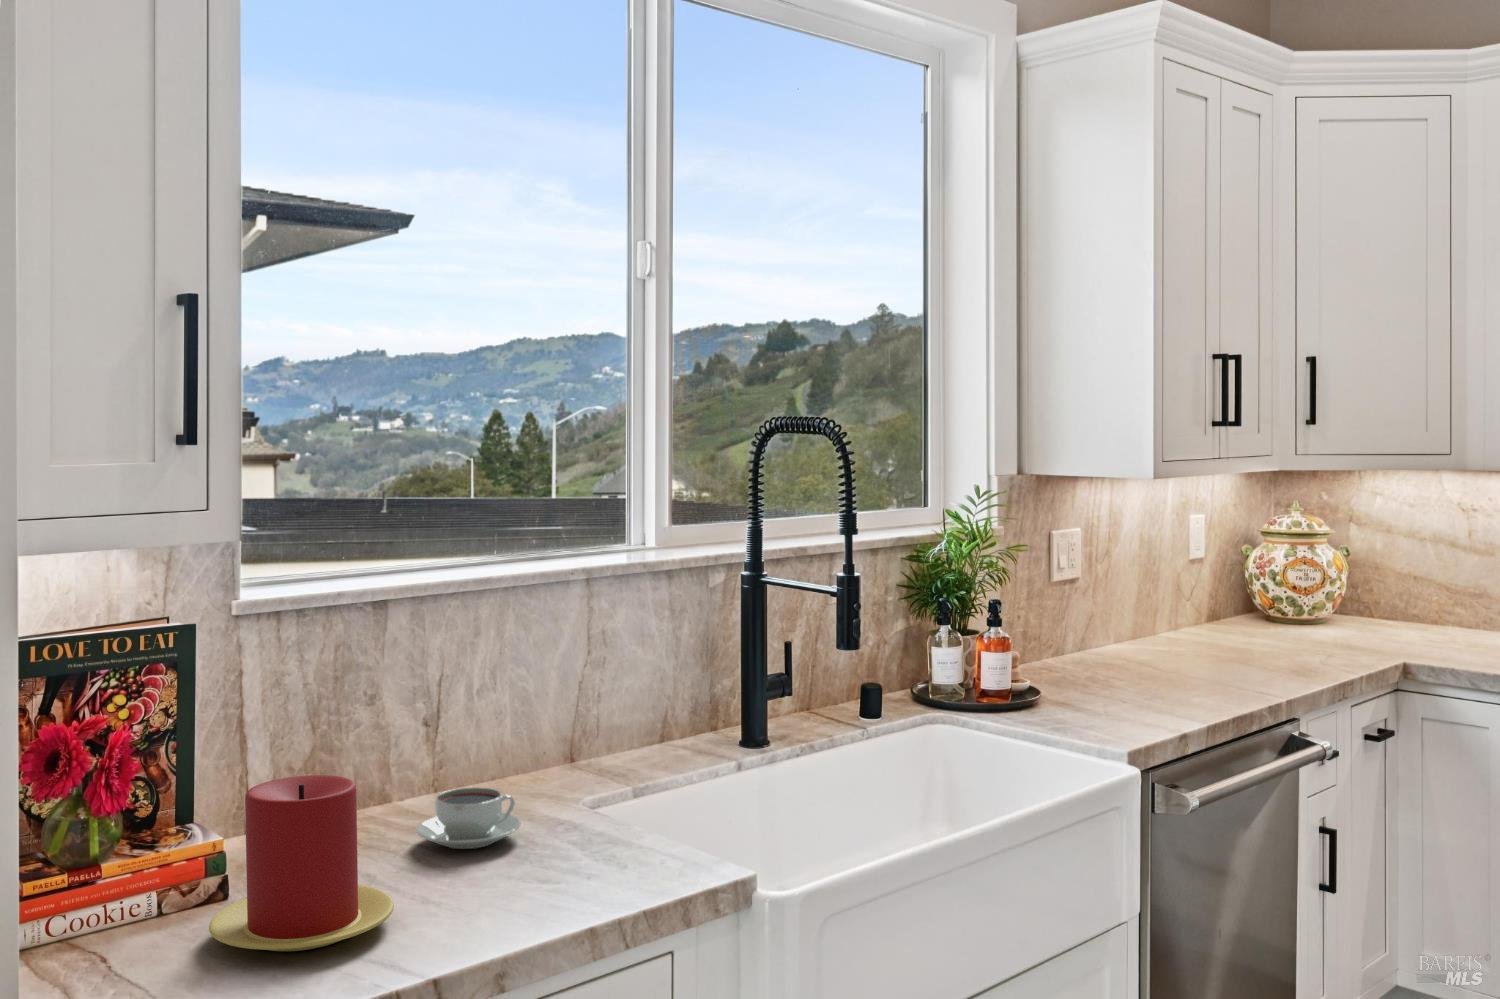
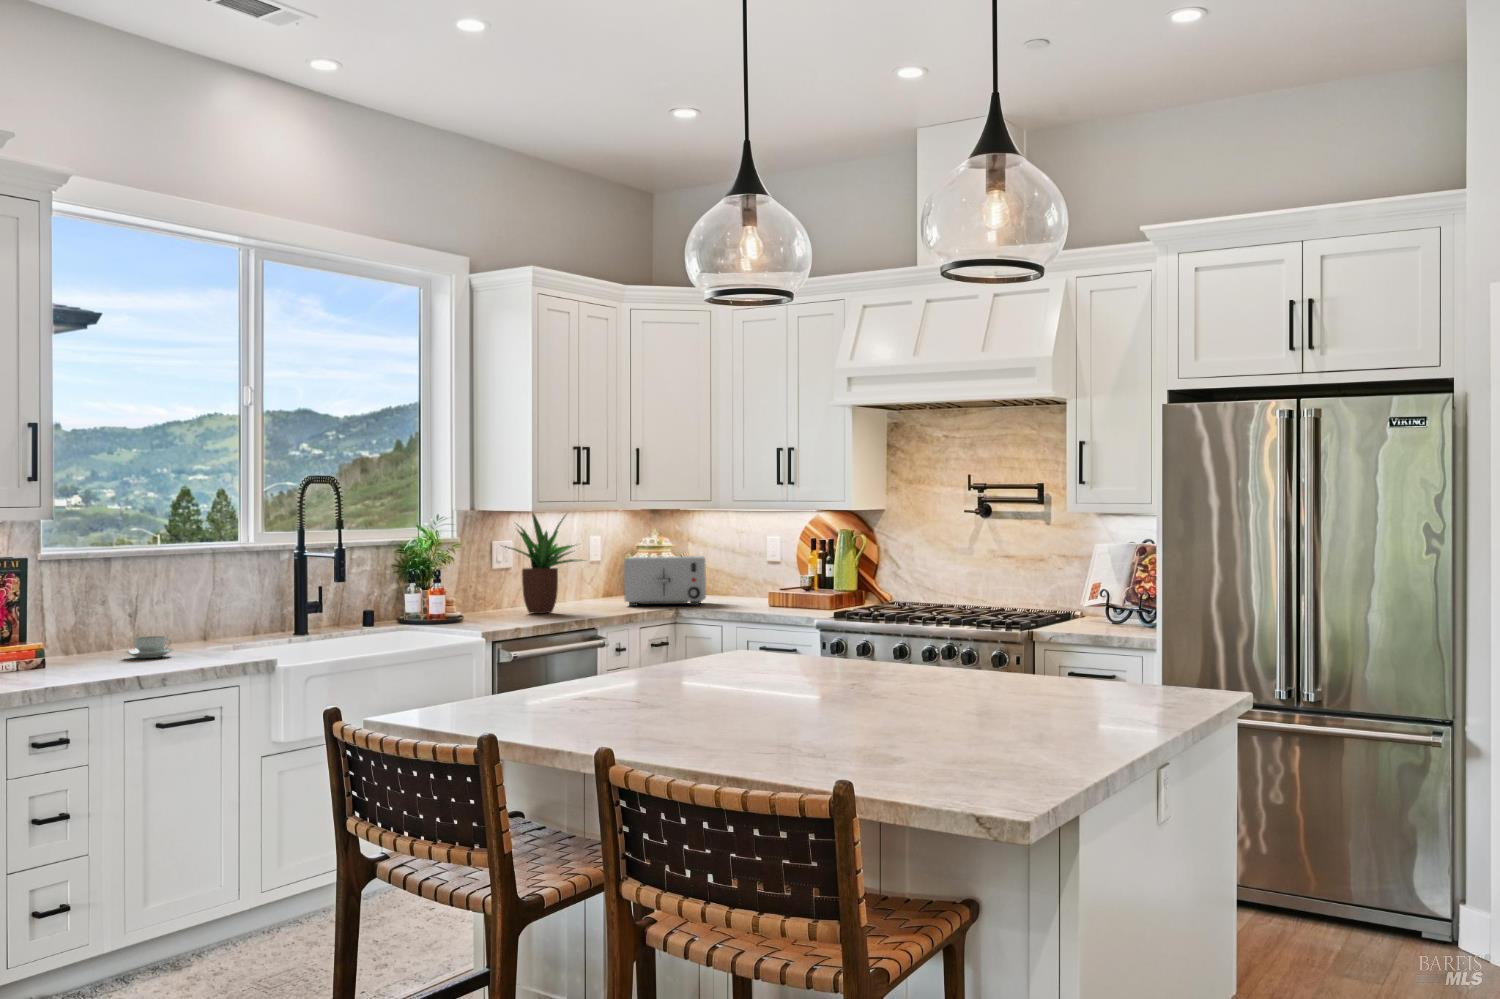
potted plant: none [1087,479,1258,676] -> present [505,513,583,614]
toaster: none [1280,558,1453,657] -> present [624,556,706,606]
candle: present [209,775,394,951] -> none [43,613,119,672]

